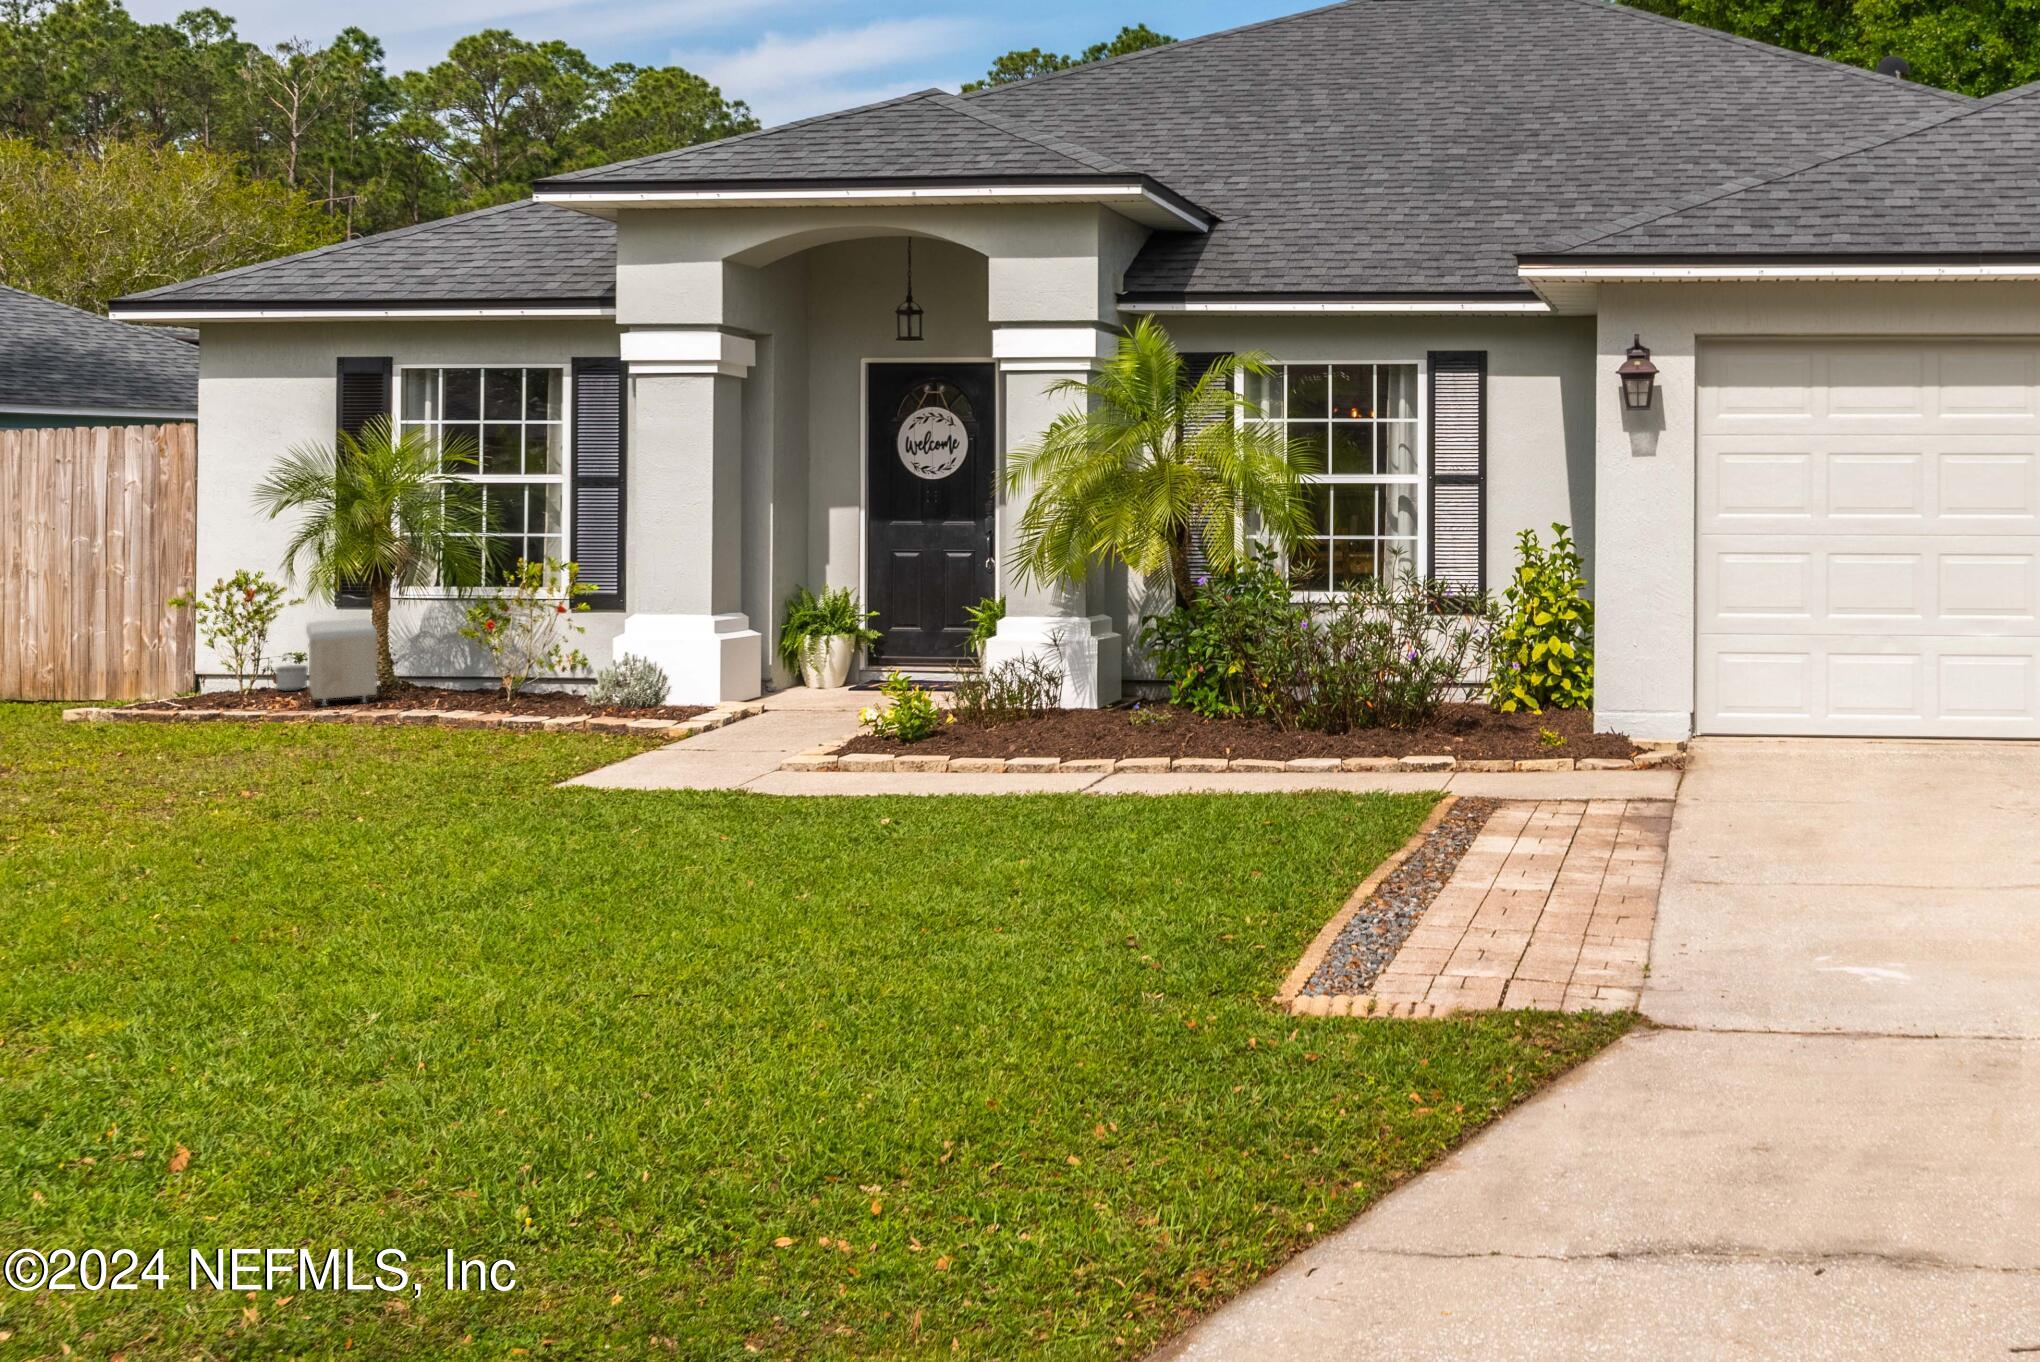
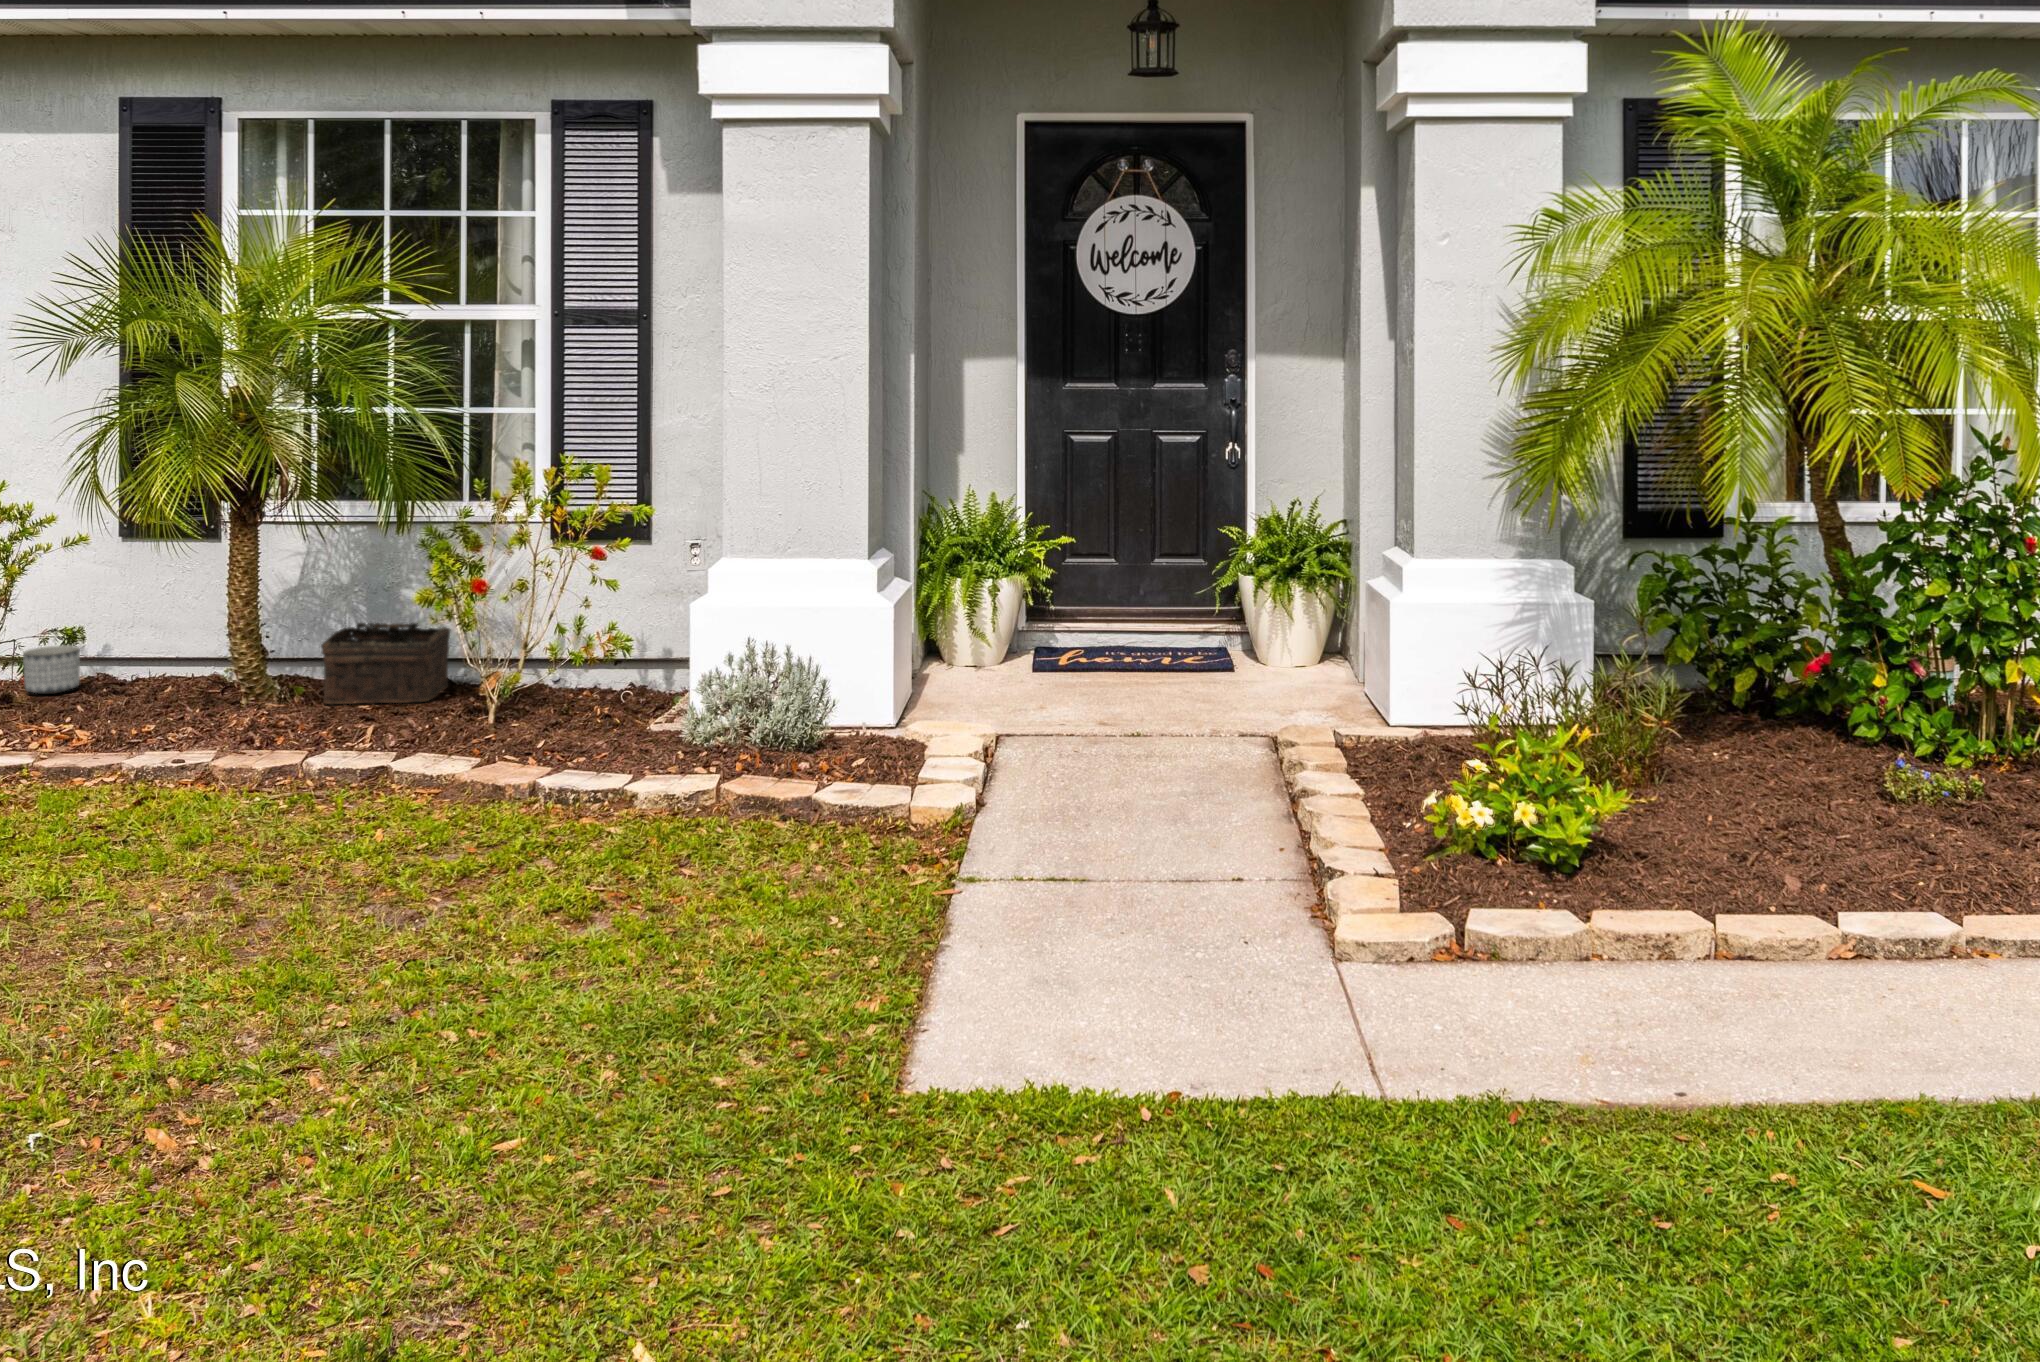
storage bench: present [306,619,377,705] -> none [84,562,236,727]
basket: none [427,653,507,698] -> present [321,623,450,704]

